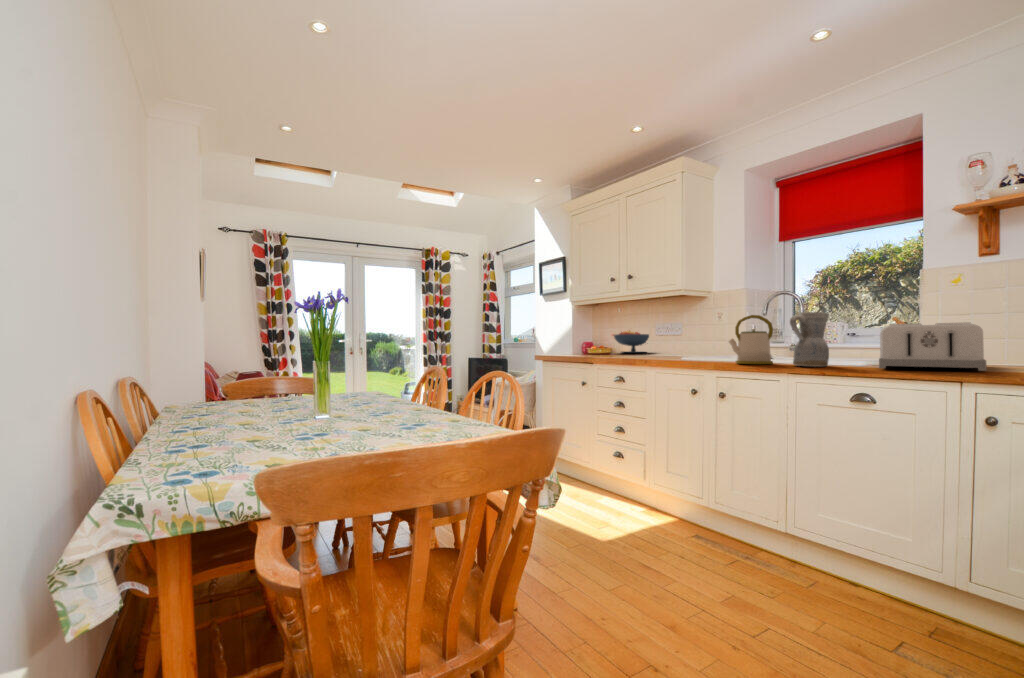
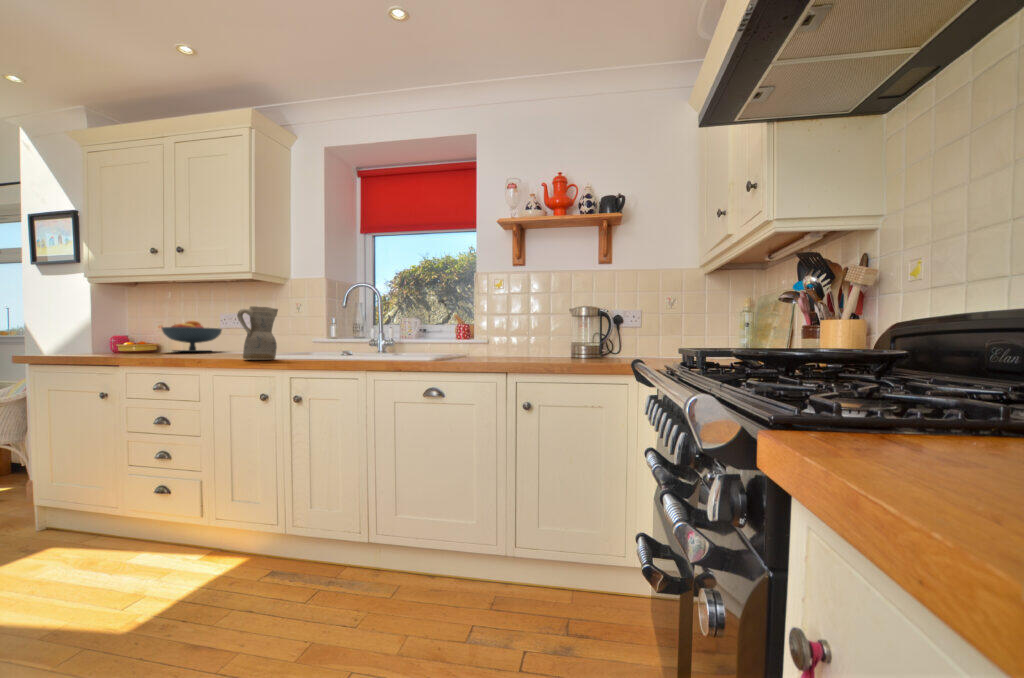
ceramic pitcher: present [790,312,829,367] -> present [237,306,278,360]
kettle: present [729,315,773,364] -> none [303,306,351,361]
toaster: present [879,322,987,371] -> none [439,320,510,361]

